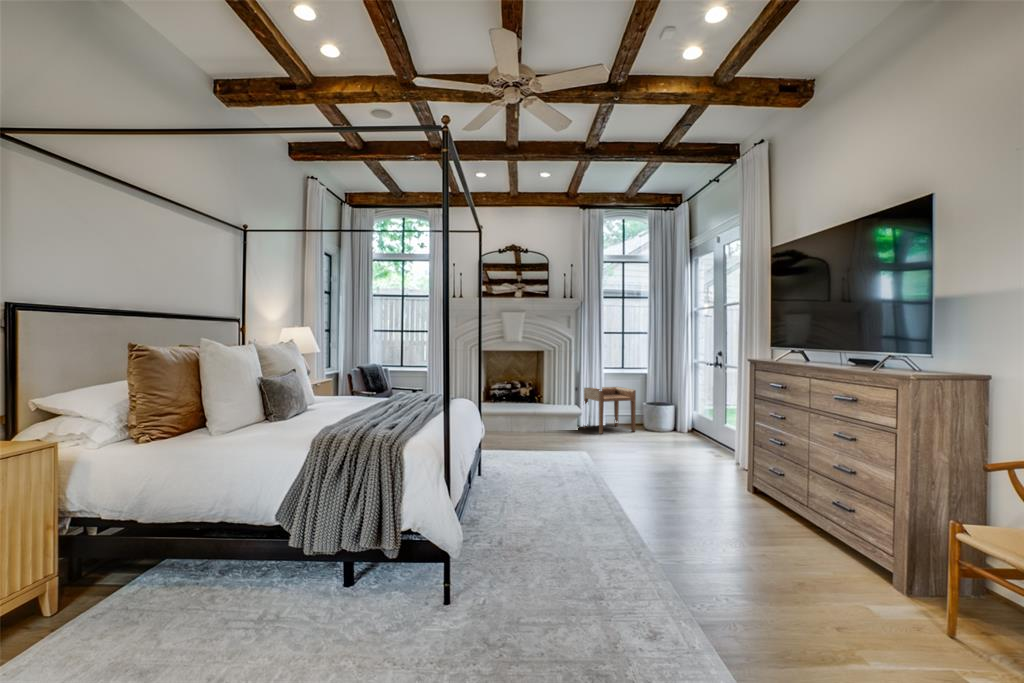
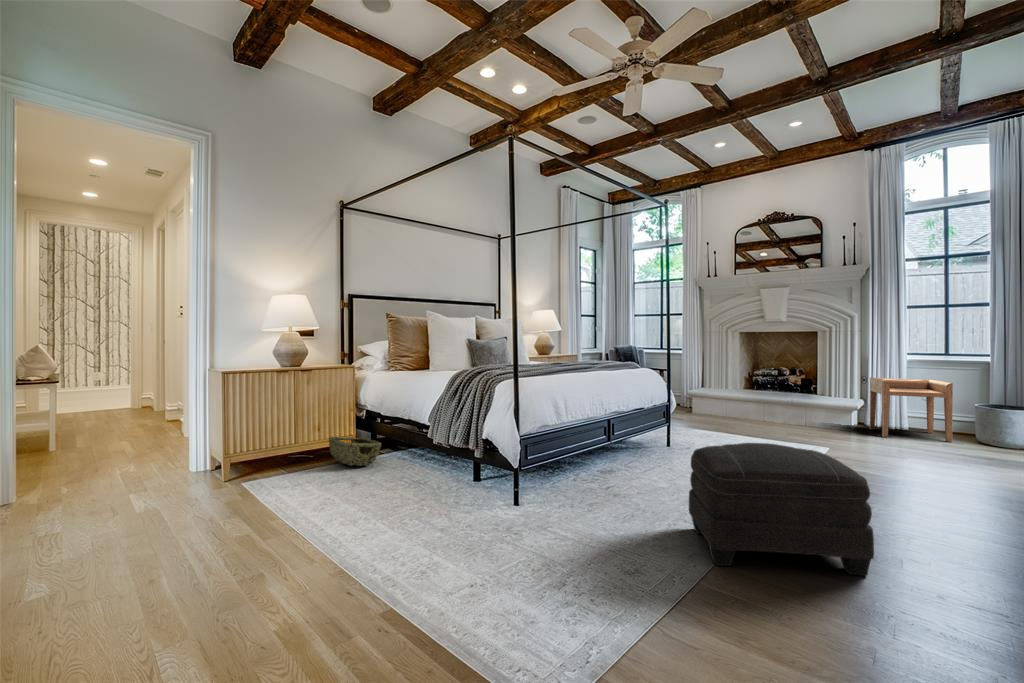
ottoman: none [622,468,758,591] -> present [689,443,874,576]
woven basket: none [21,568,161,632] -> present [329,437,381,466]

